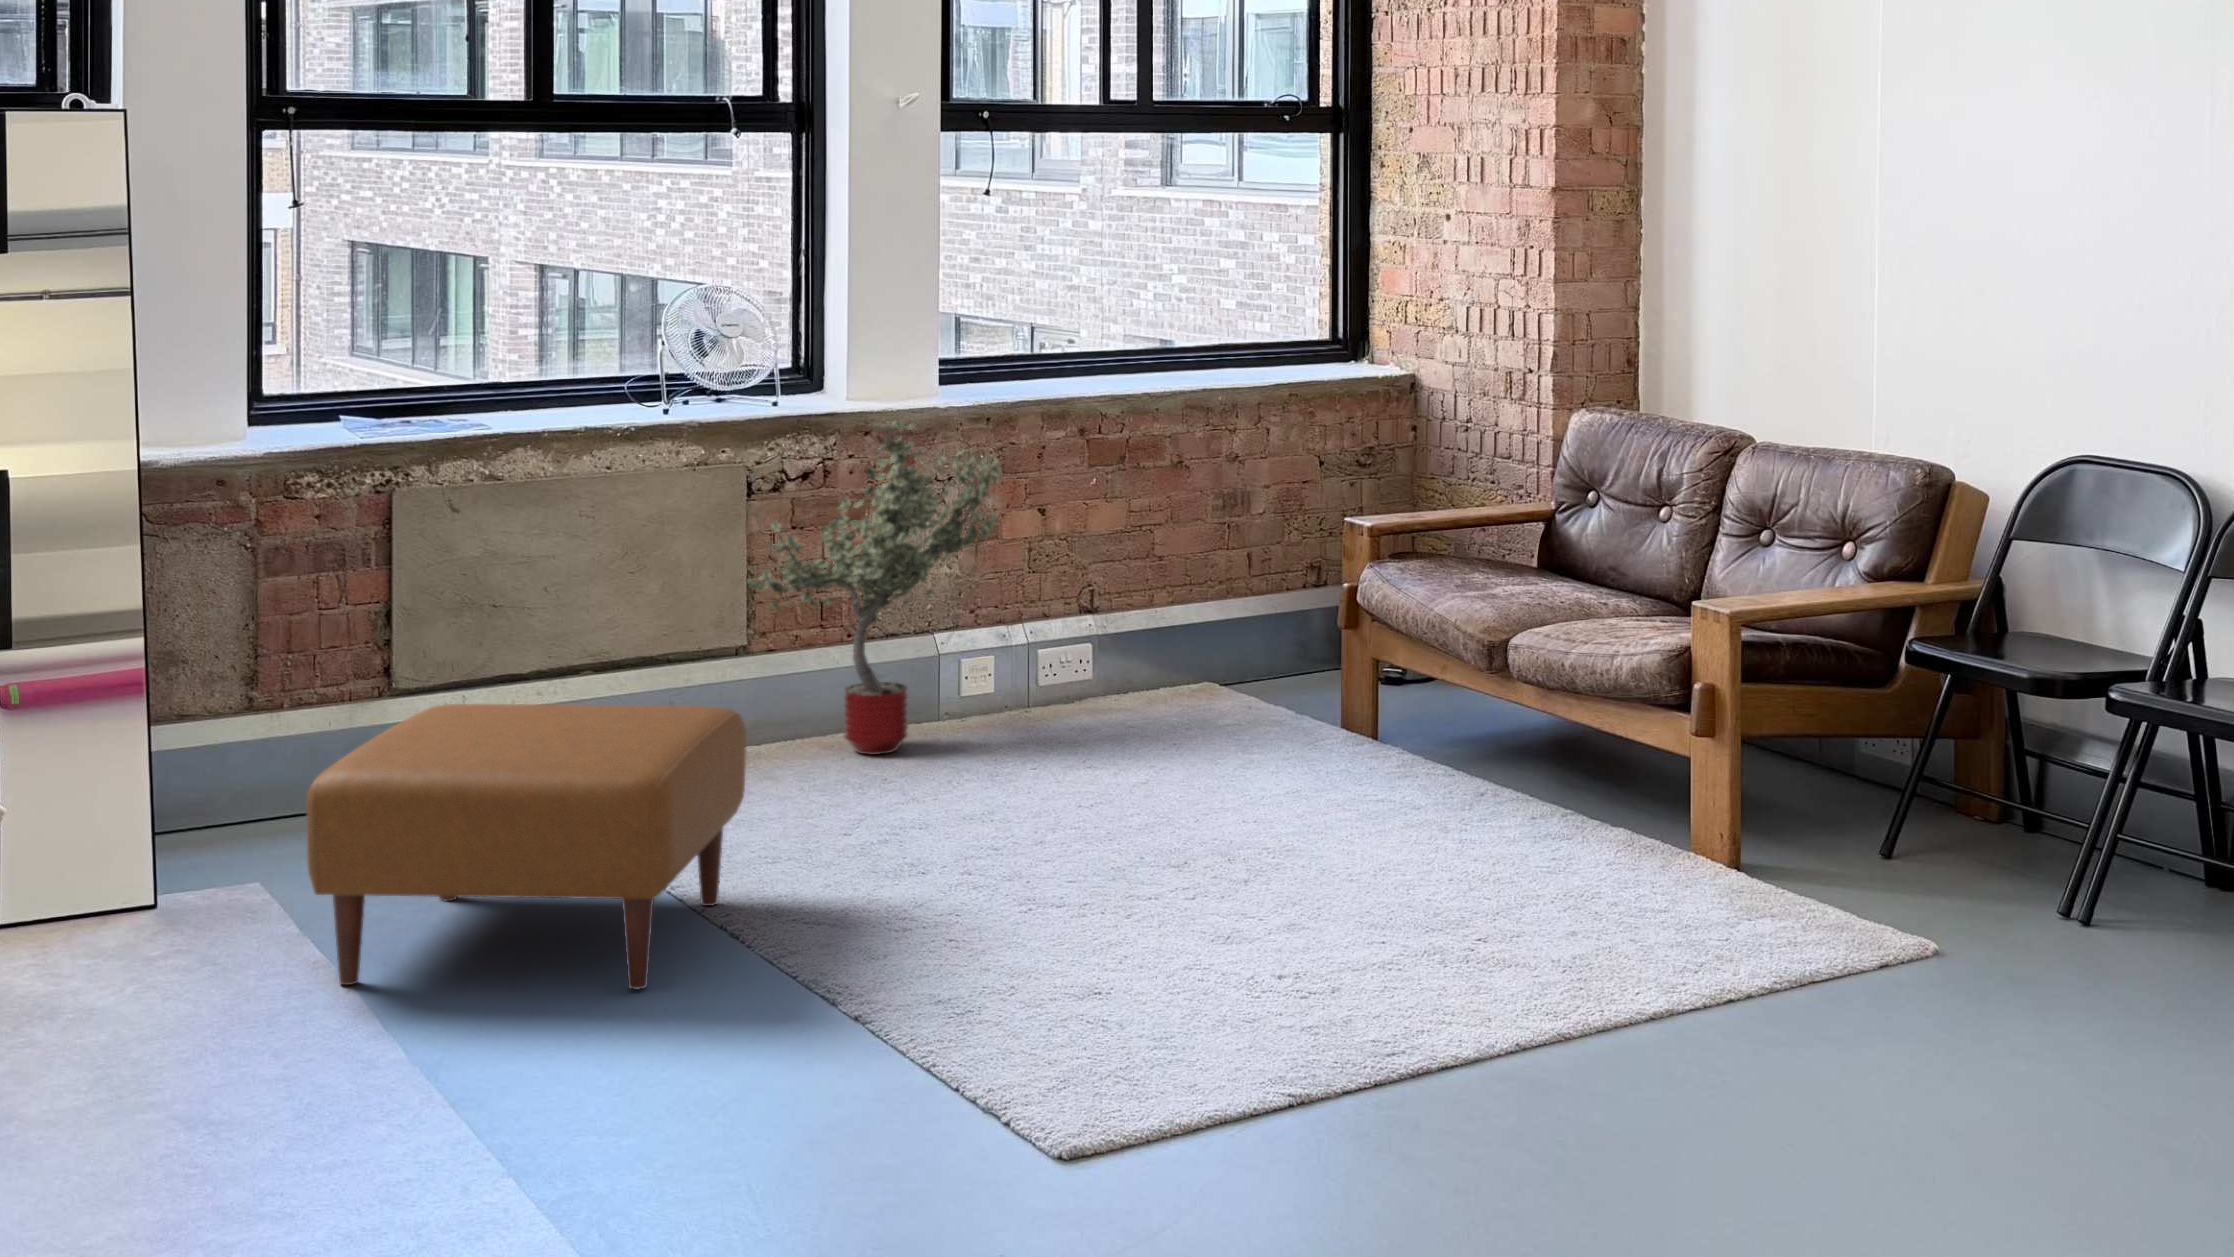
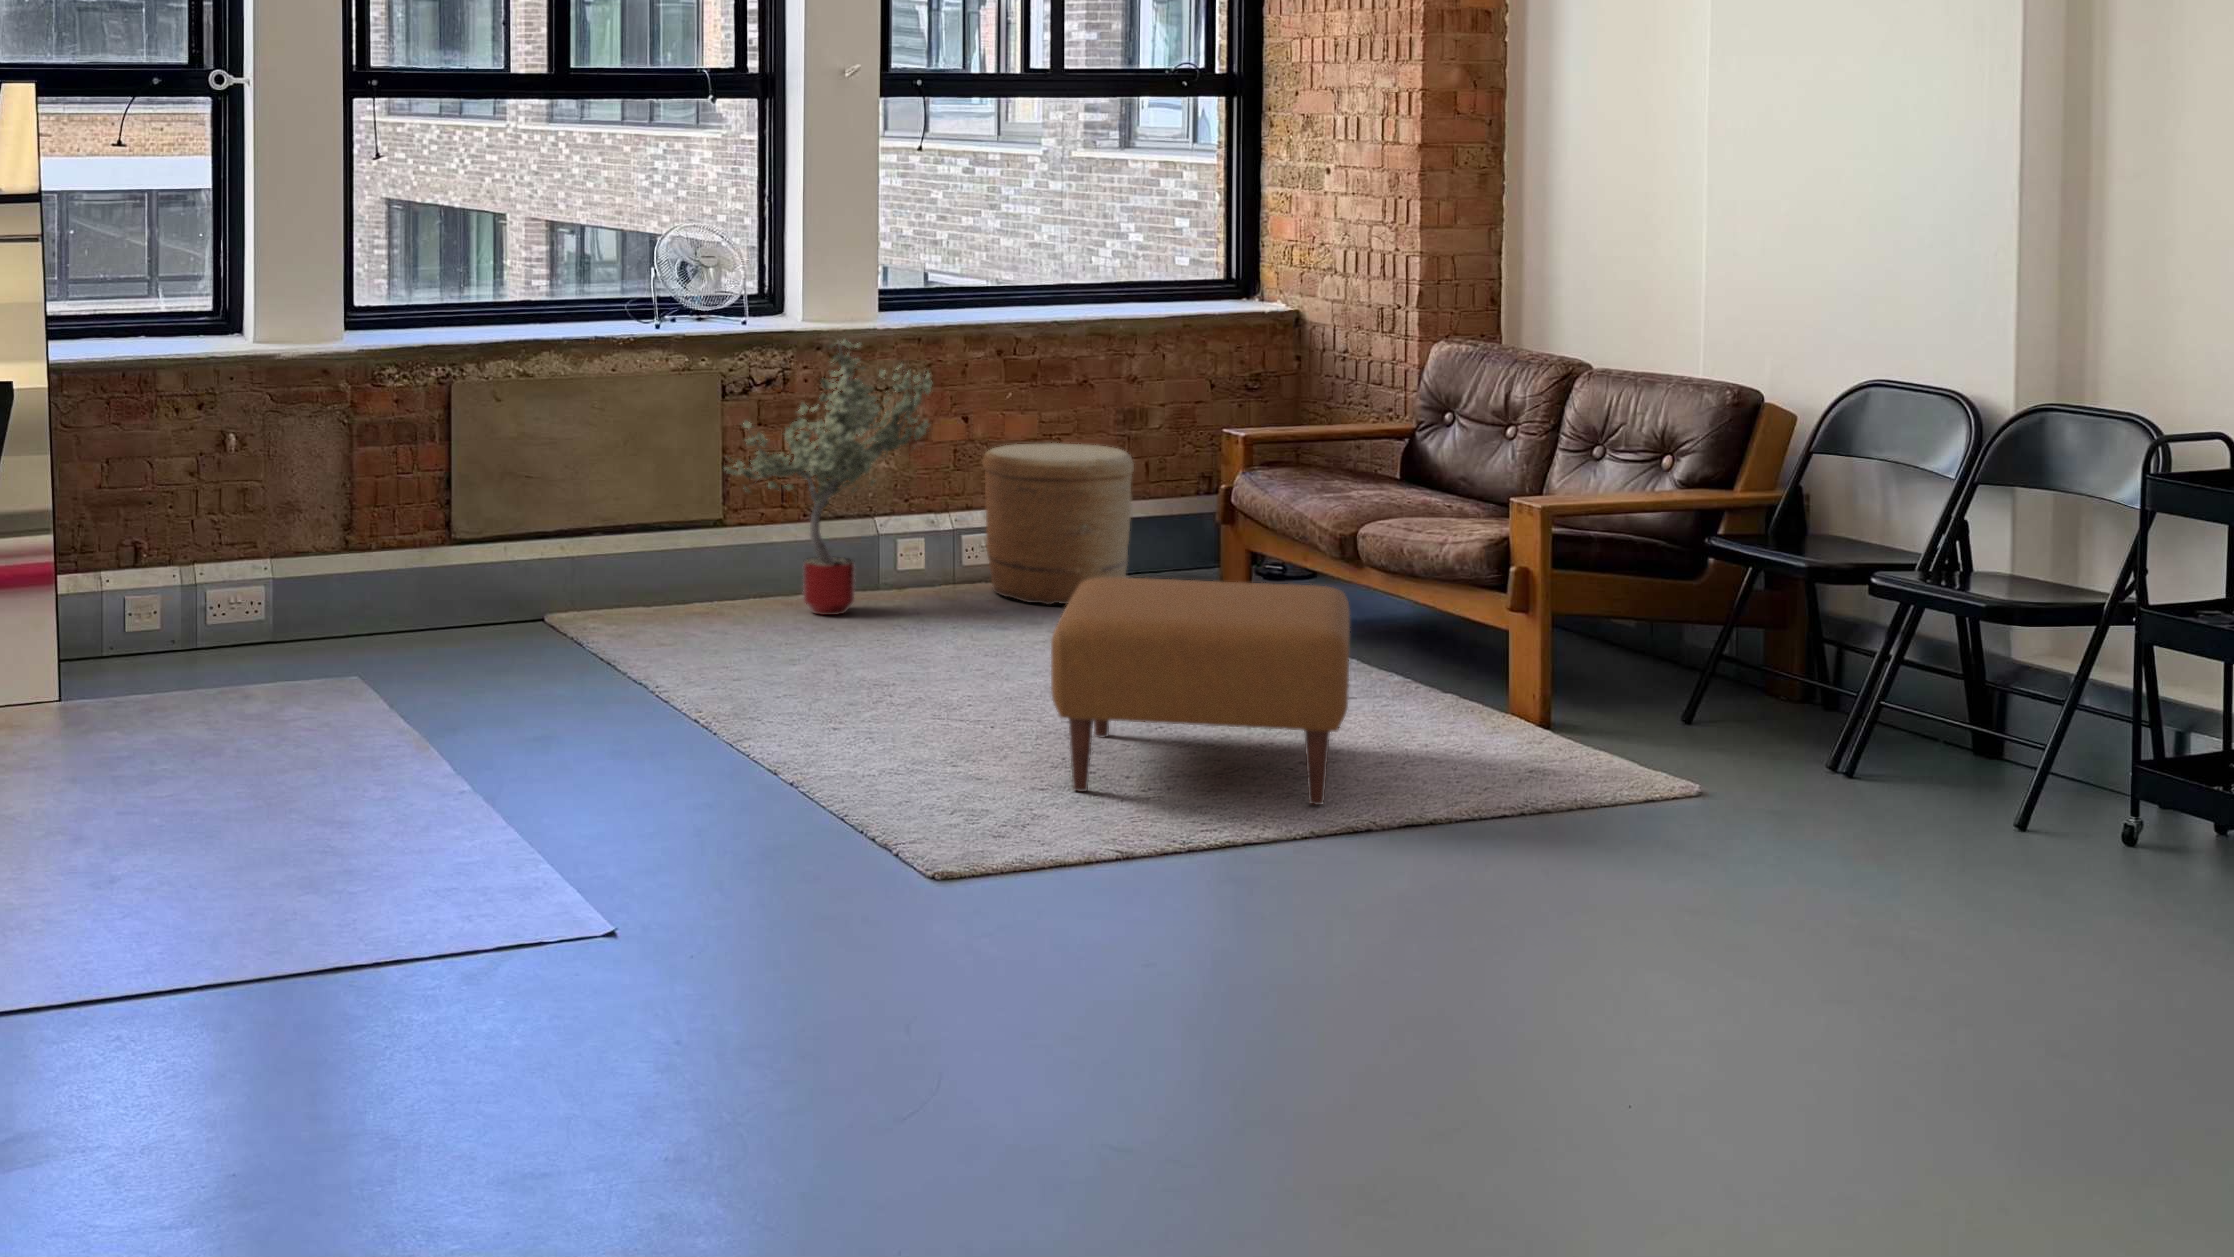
woven basket: none [1059,536,1236,731] -> present [983,443,1134,605]
ottoman: present [306,704,746,989] -> present [1051,577,1350,805]

